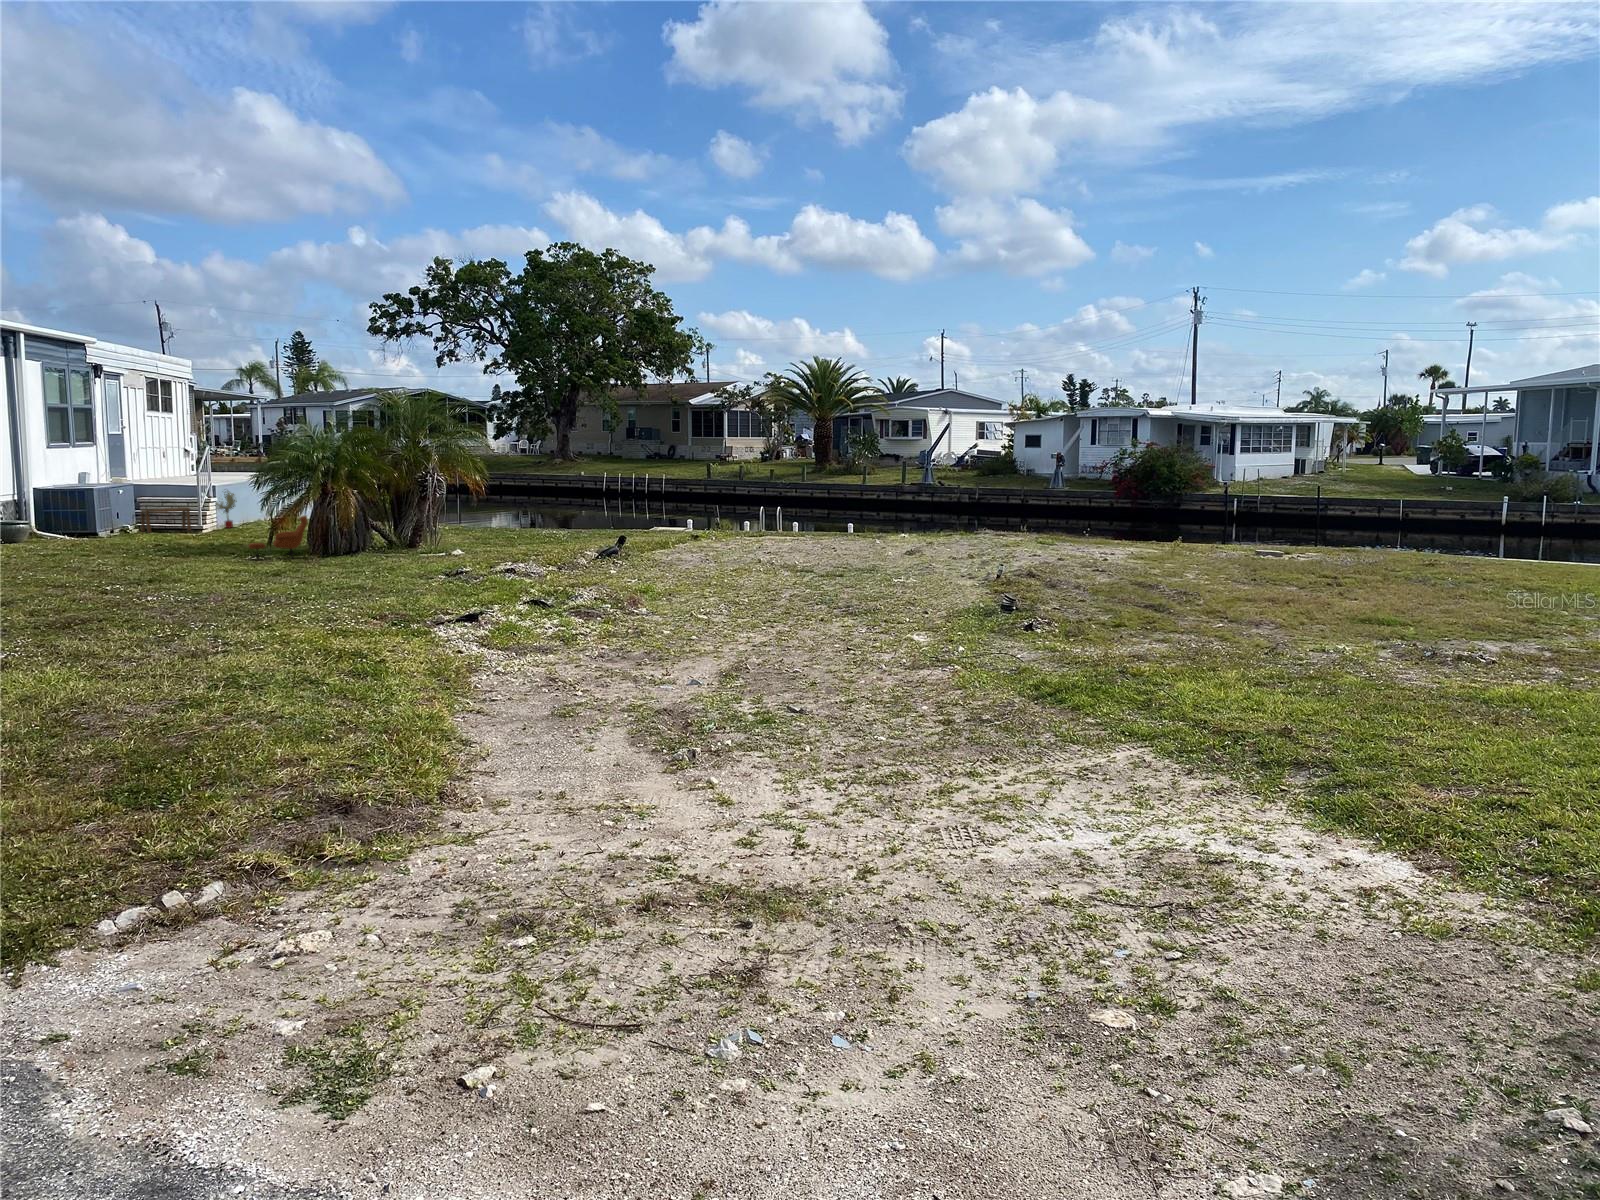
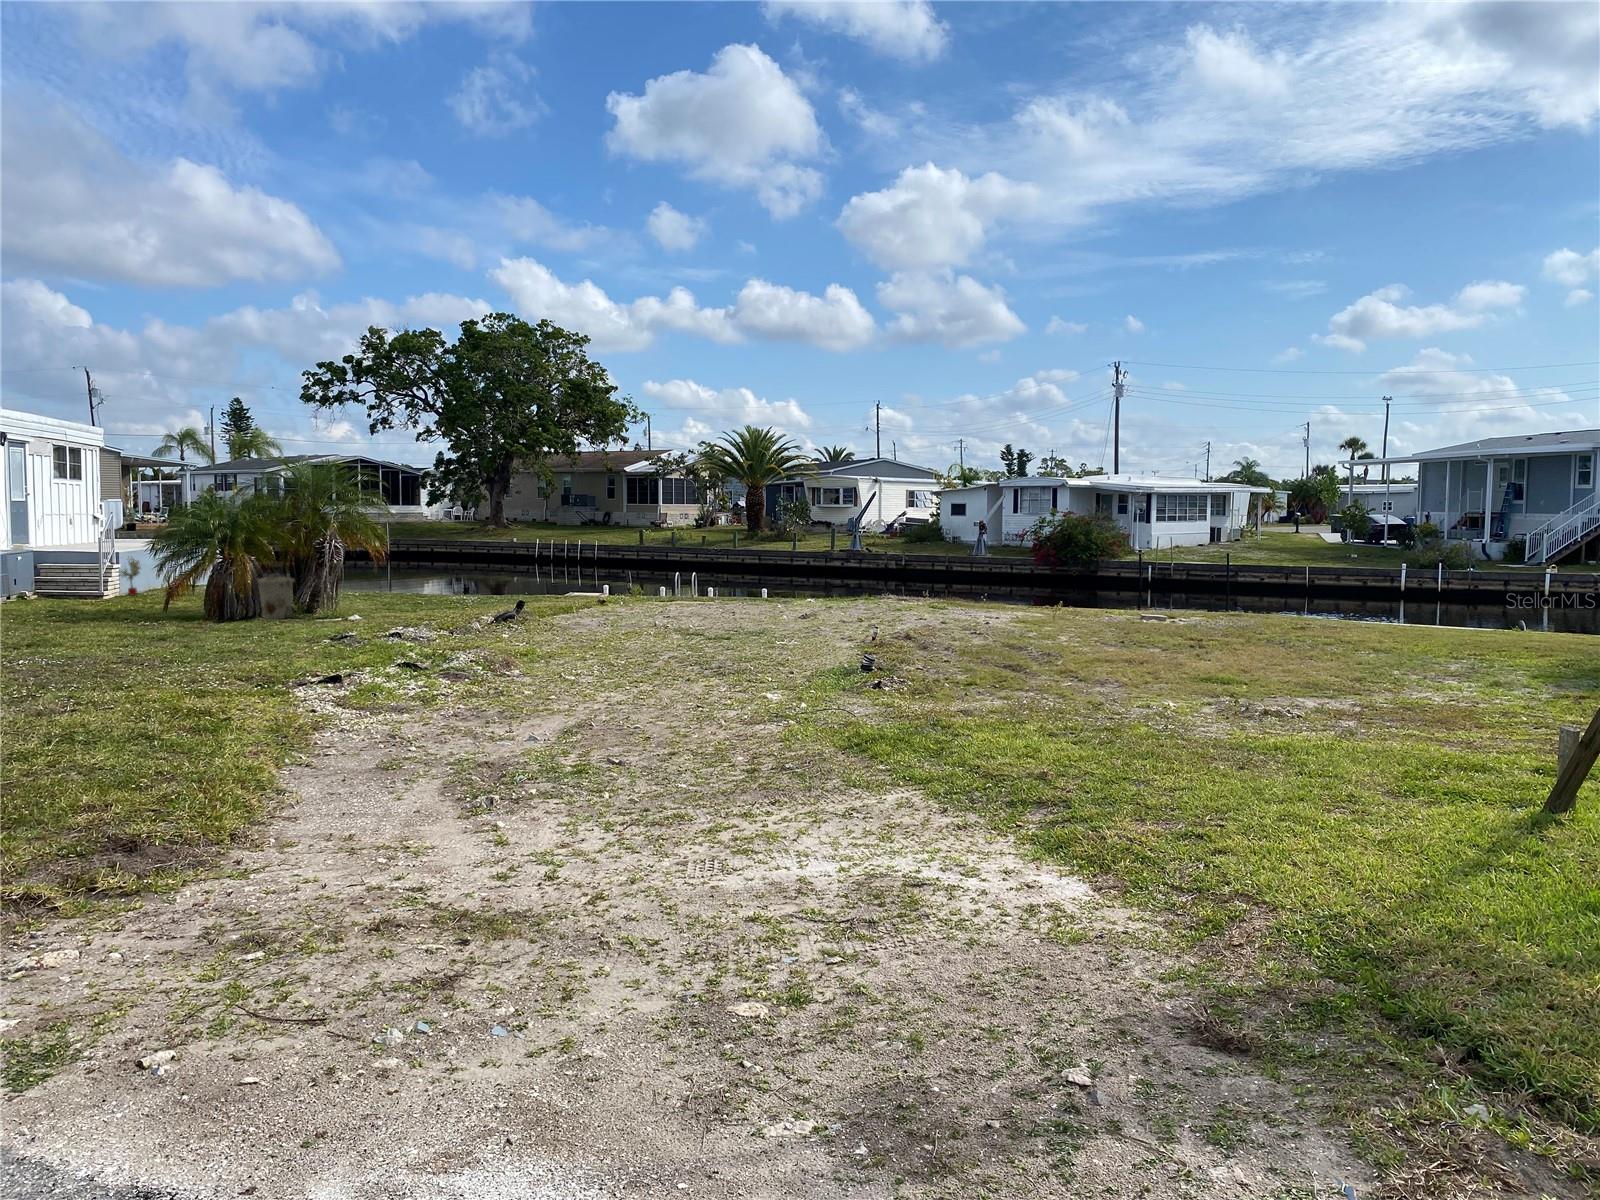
bench: present [141,507,191,533] -> none [41,574,93,600]
trash can: none [361,508,398,553] -> present [258,574,295,619]
lounge chair: present [249,516,308,558] -> none [137,581,201,626]

